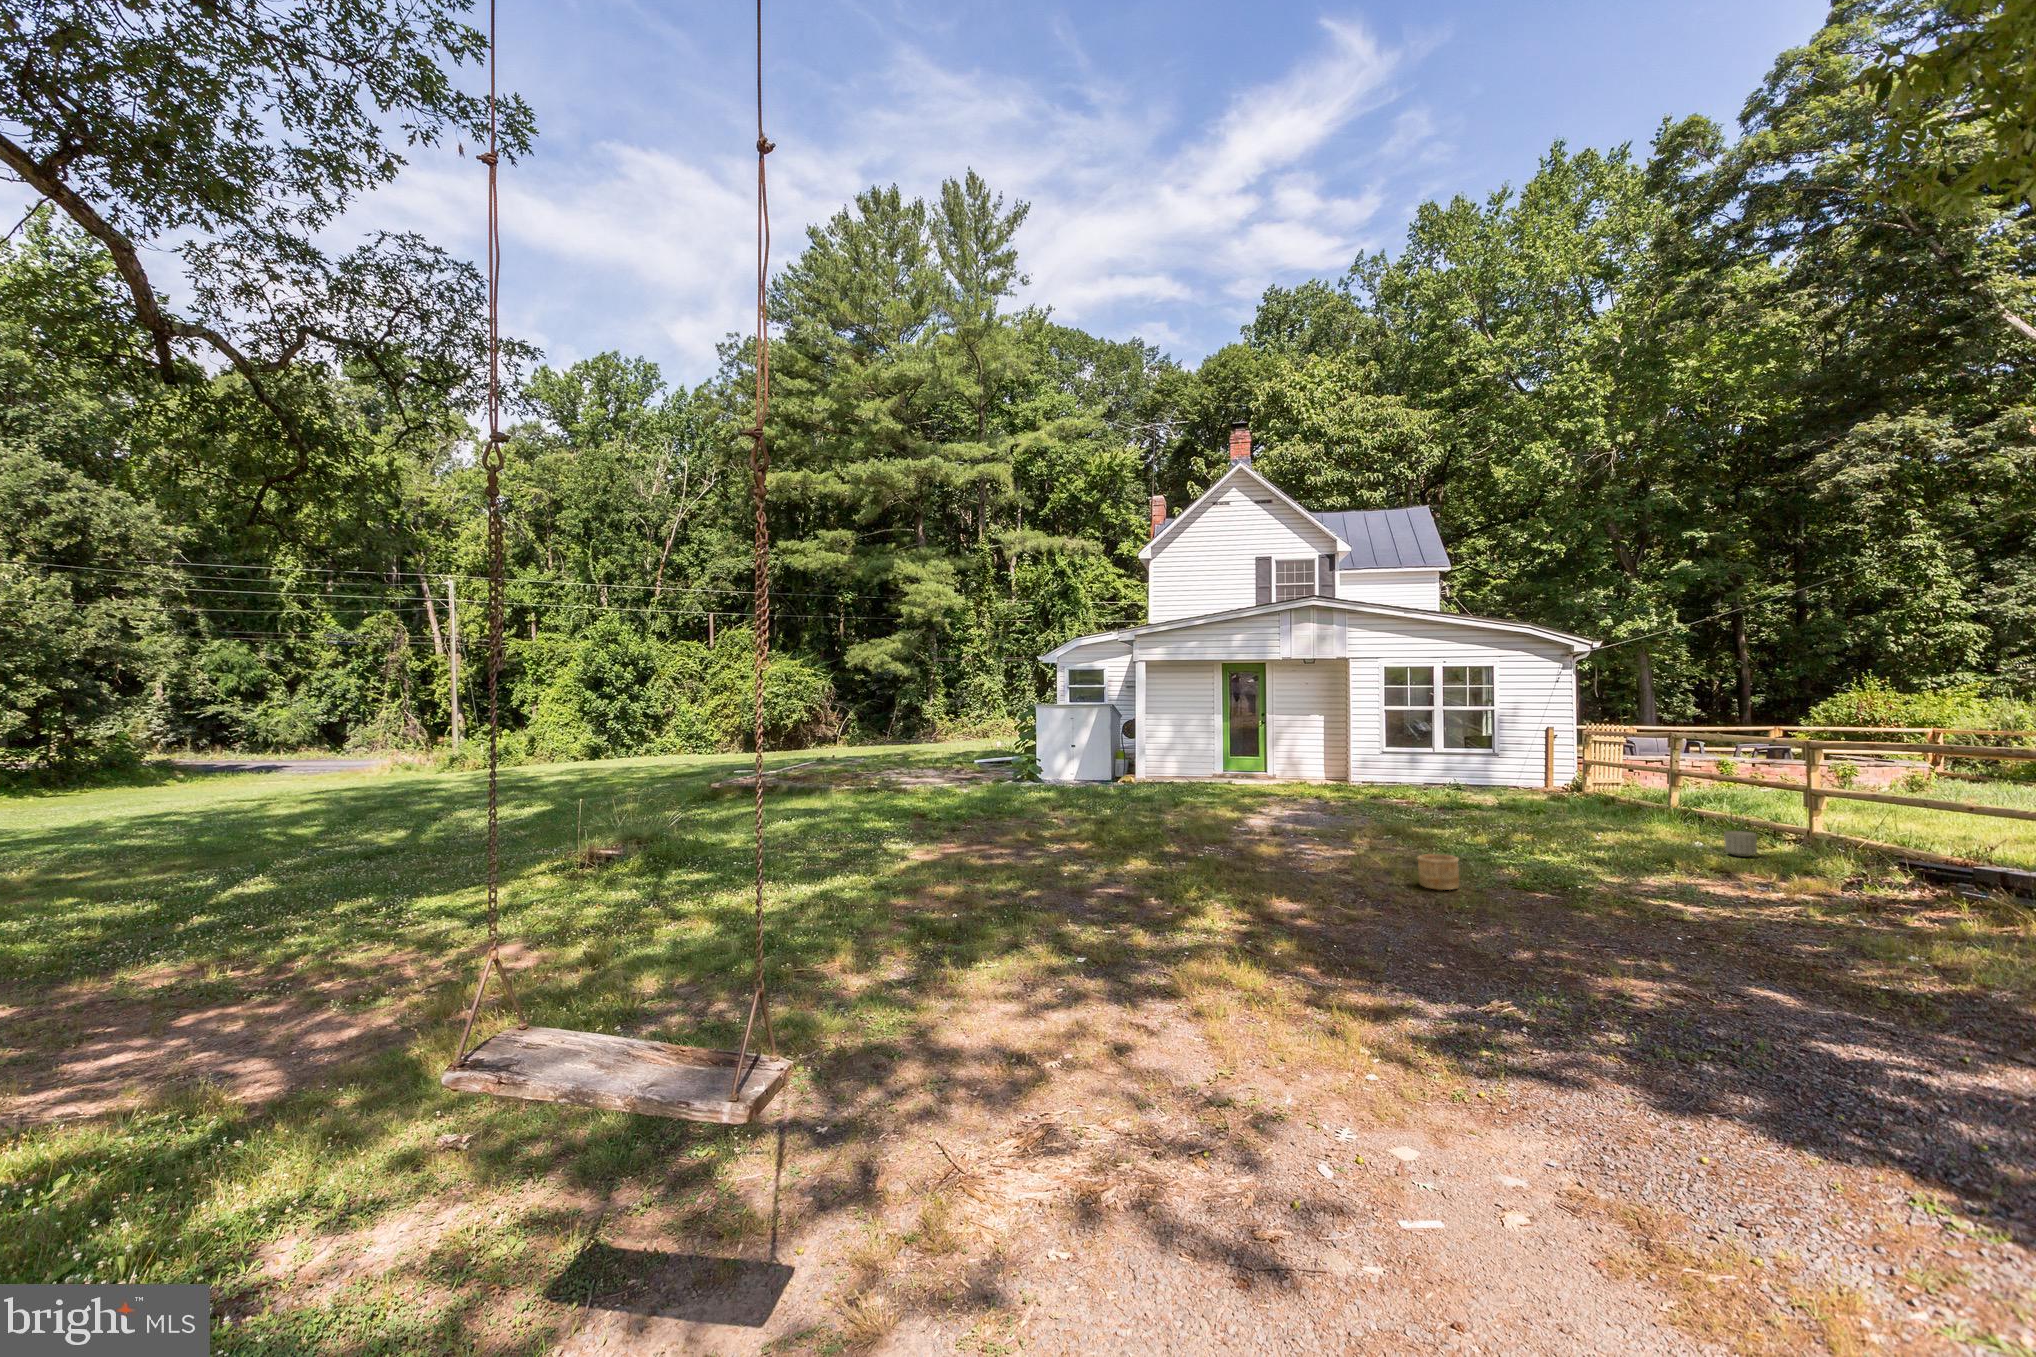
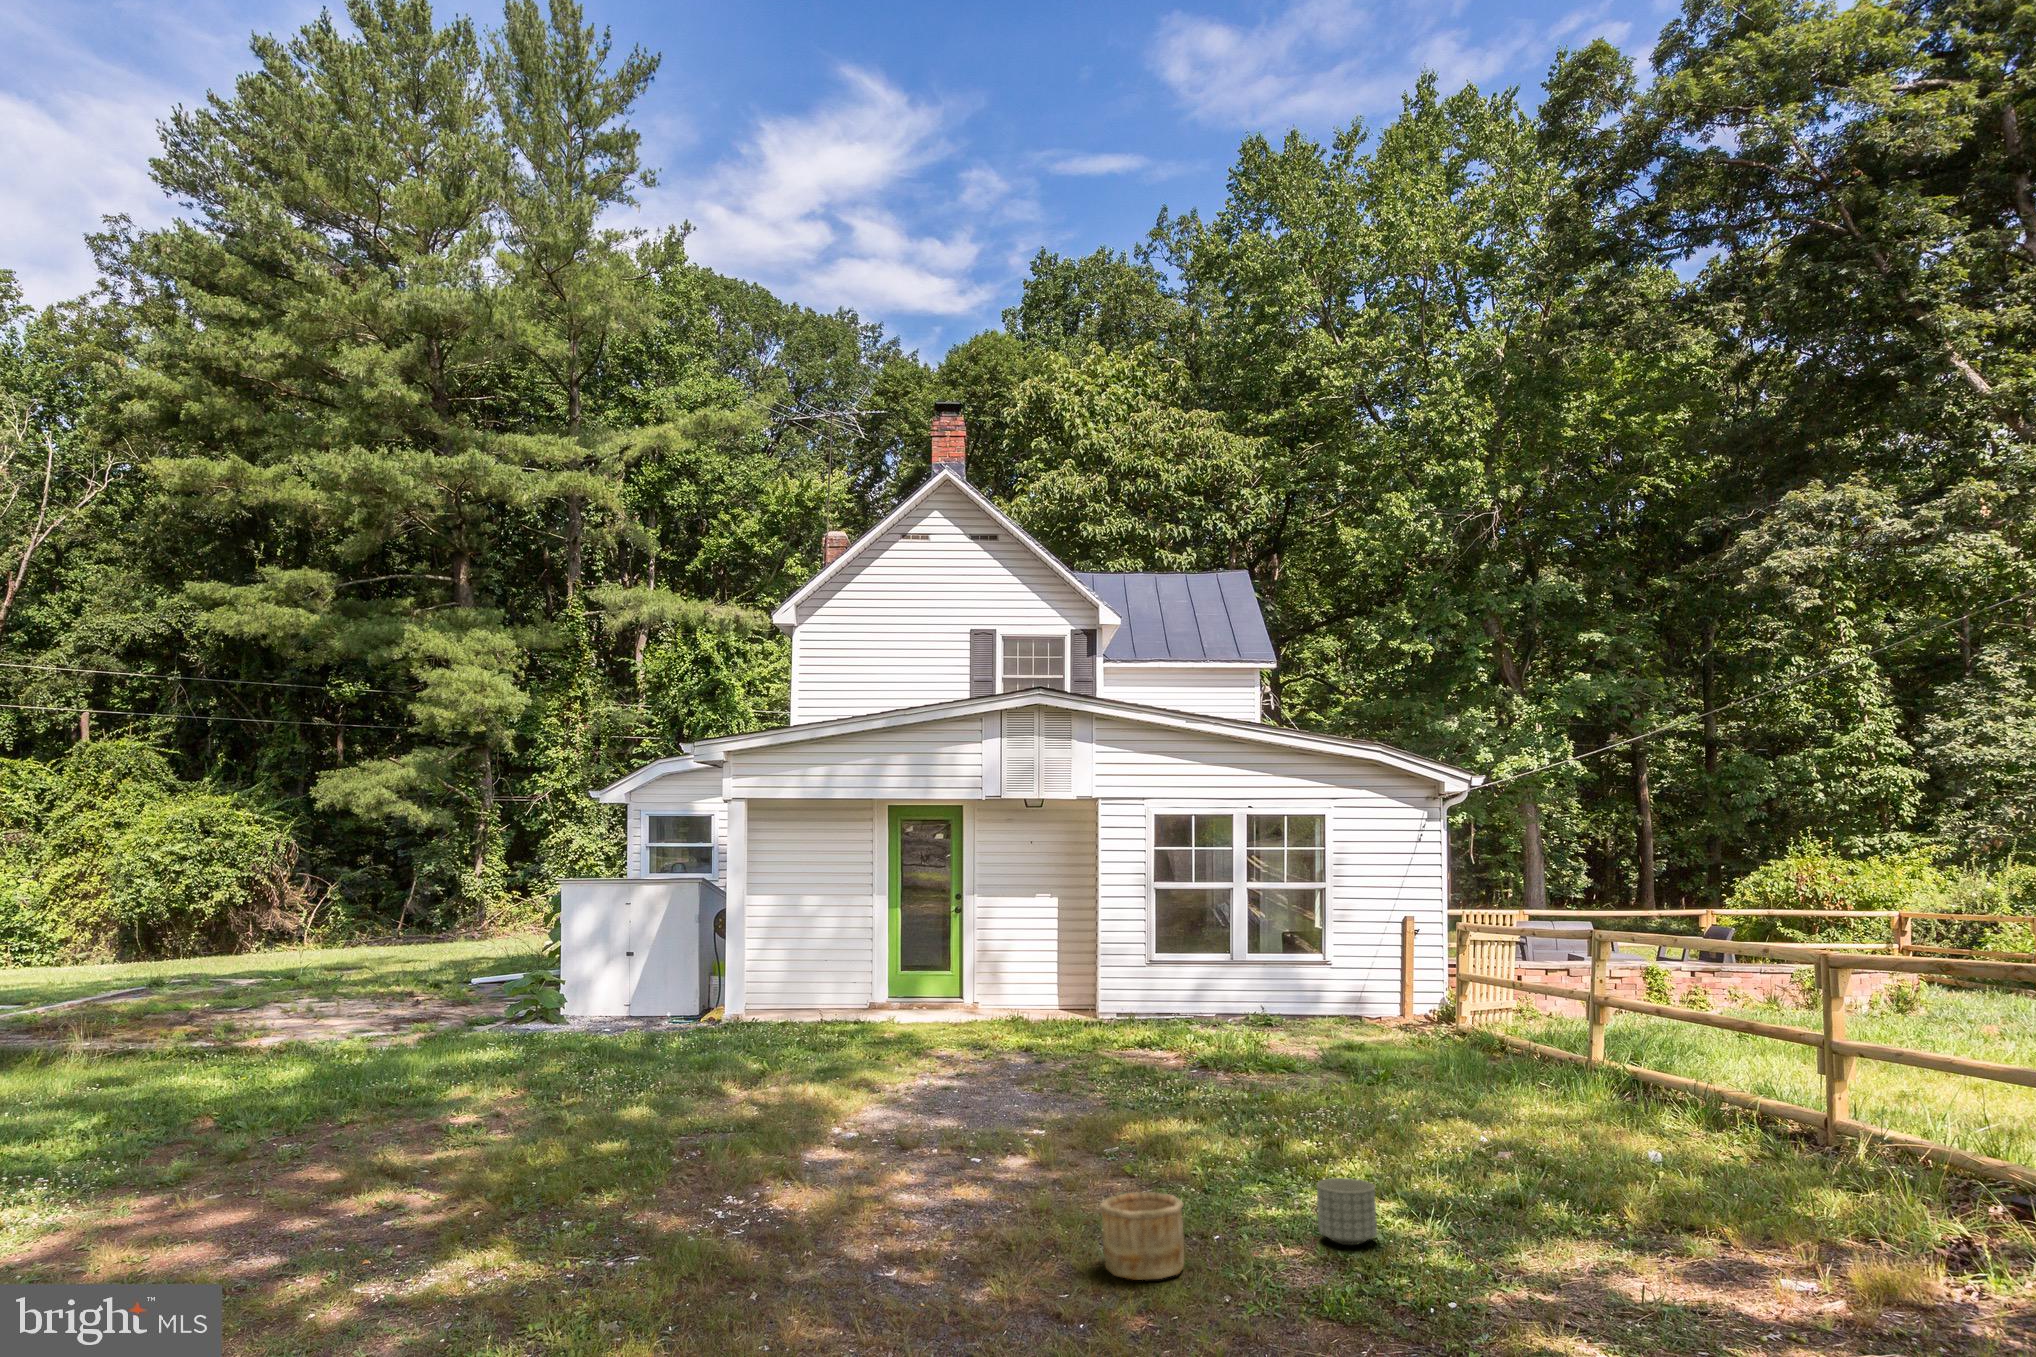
planter: present [1724,831,1757,857] -> present [1317,1178,1377,1245]

